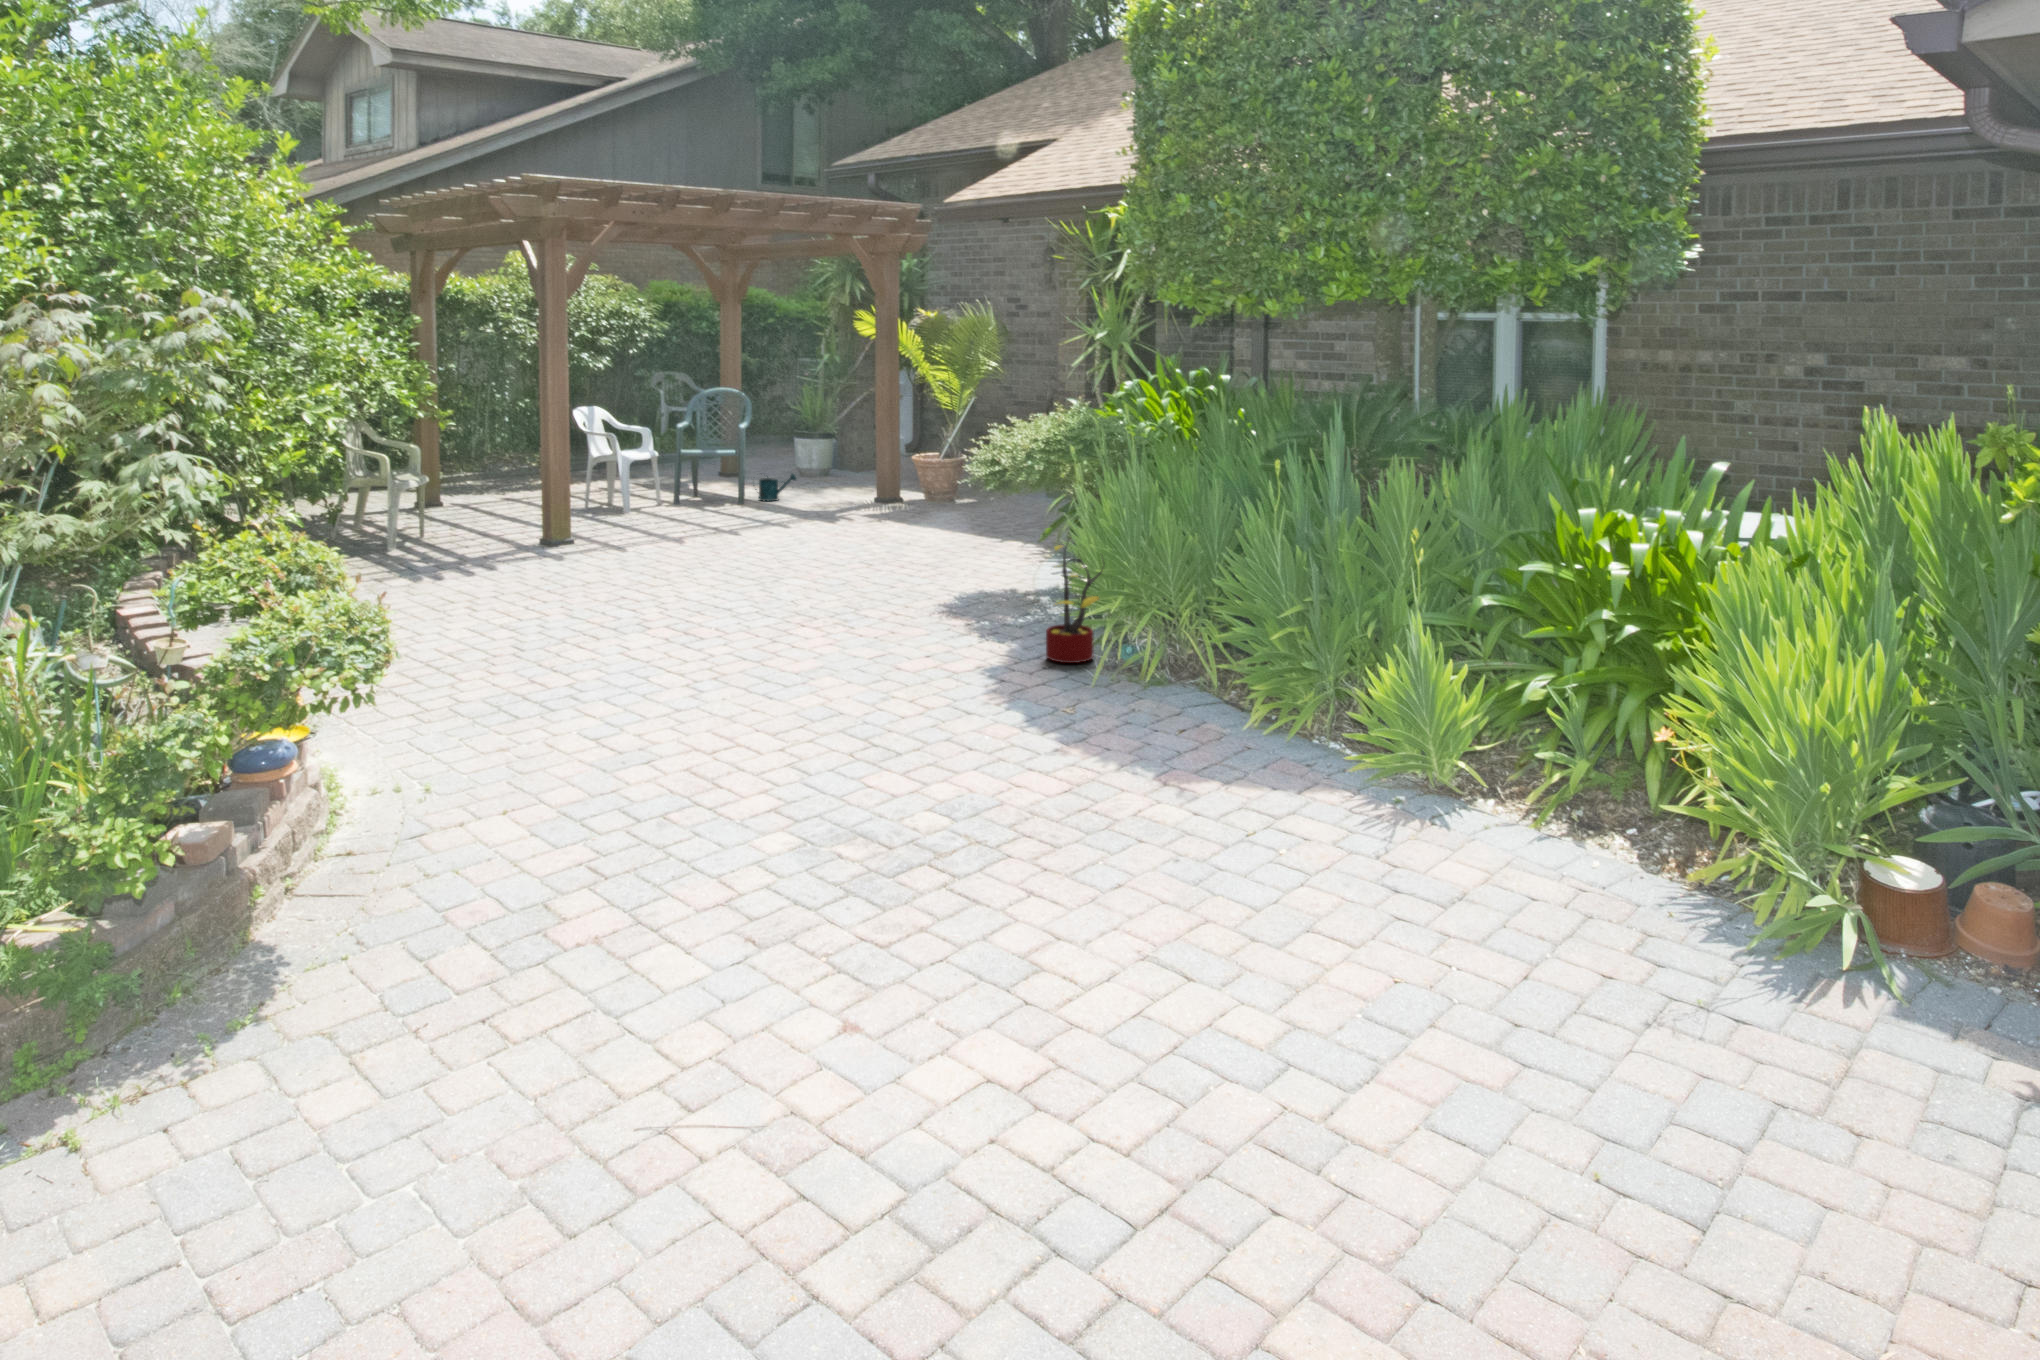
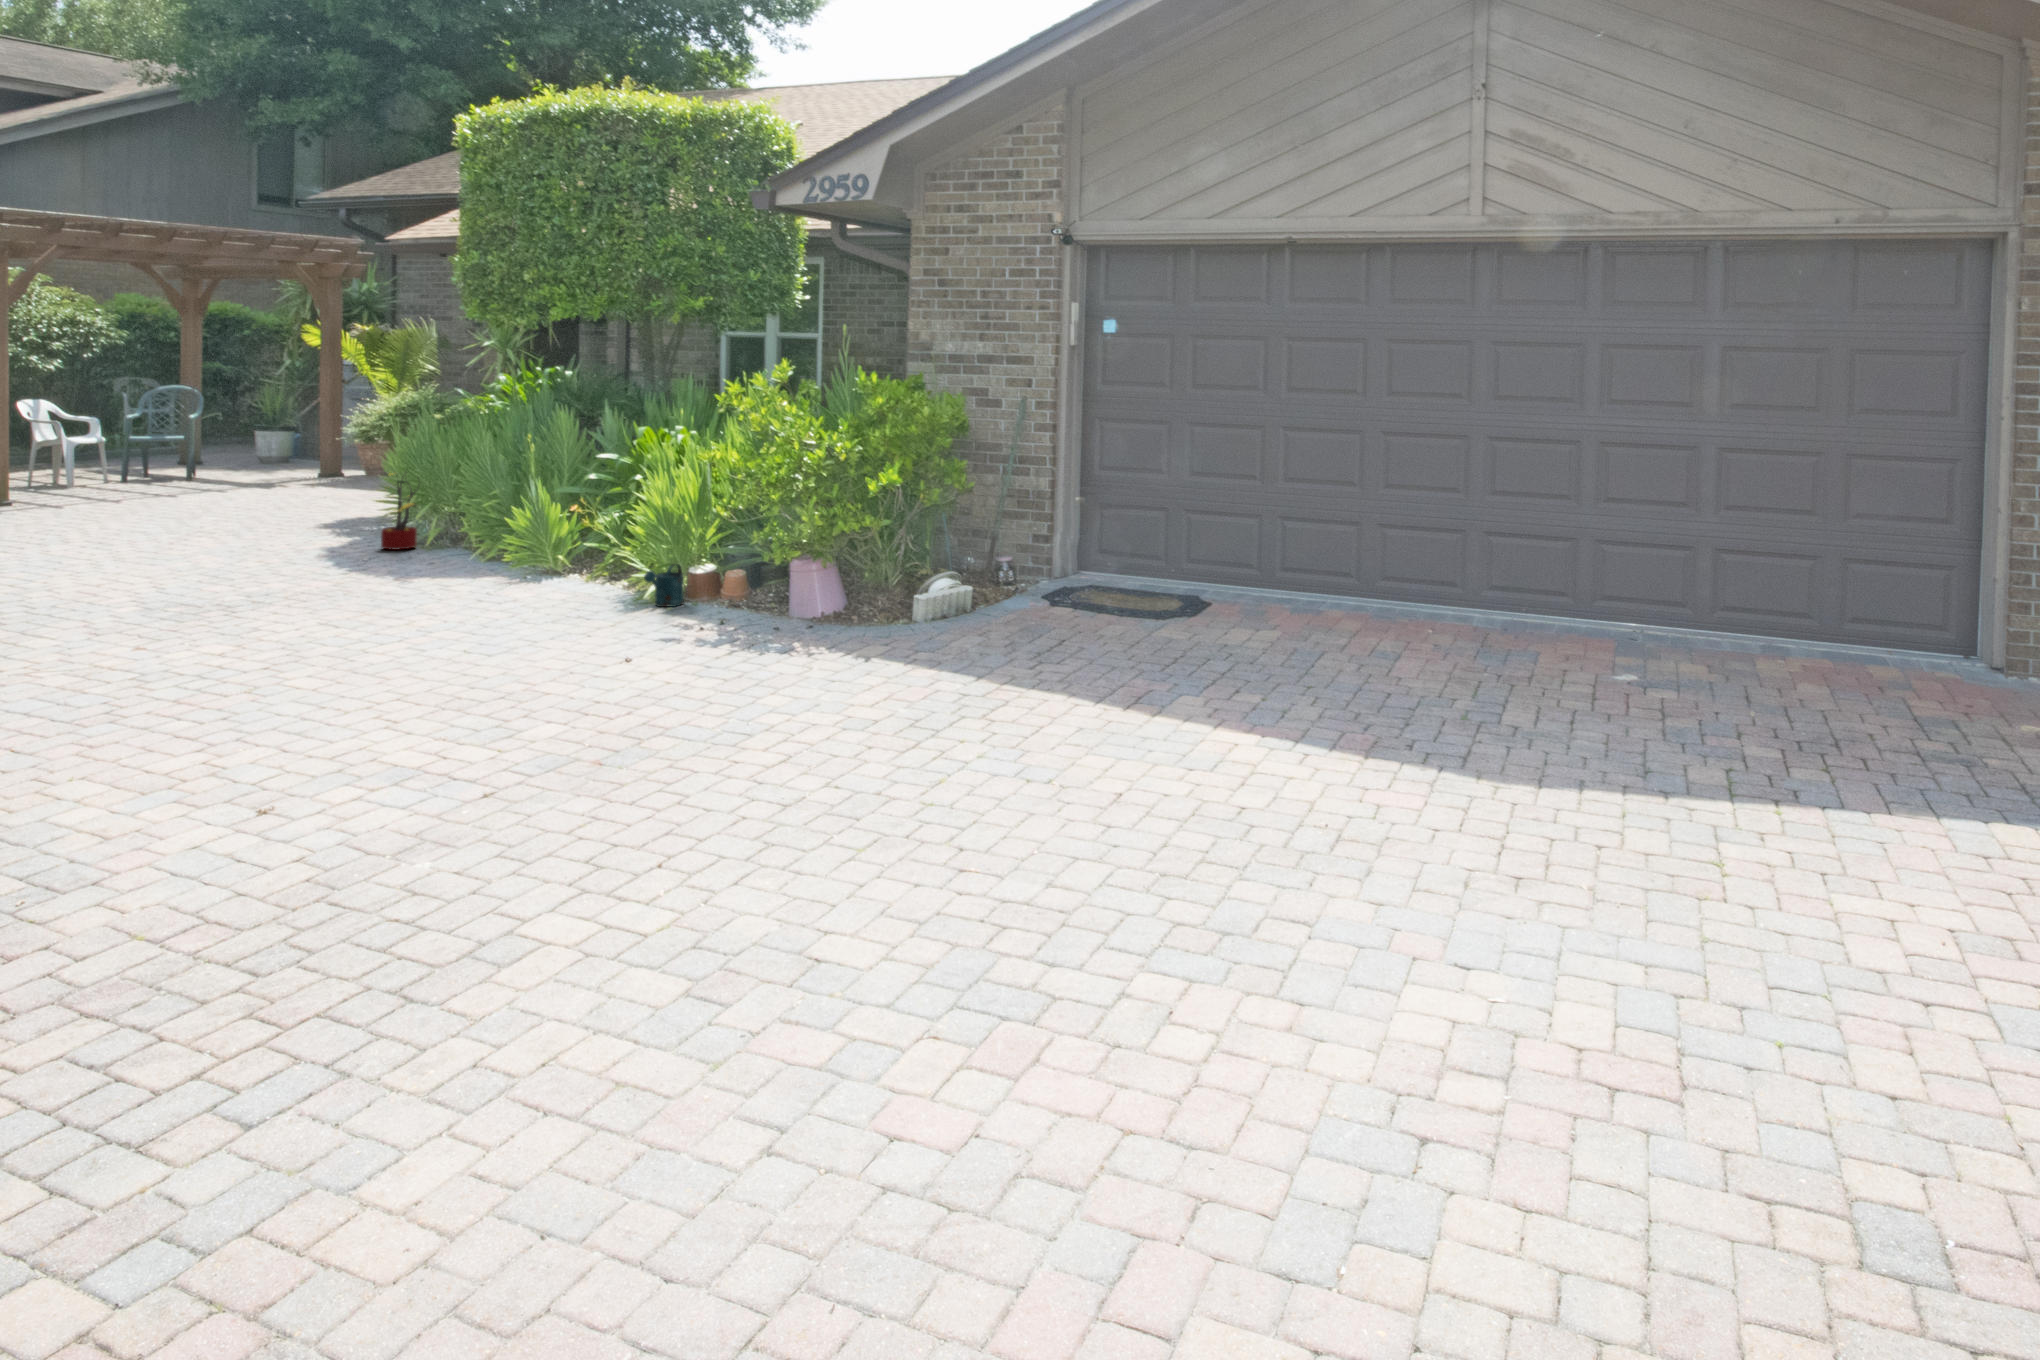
watering can: present [755,474,796,501] -> present [644,564,684,607]

